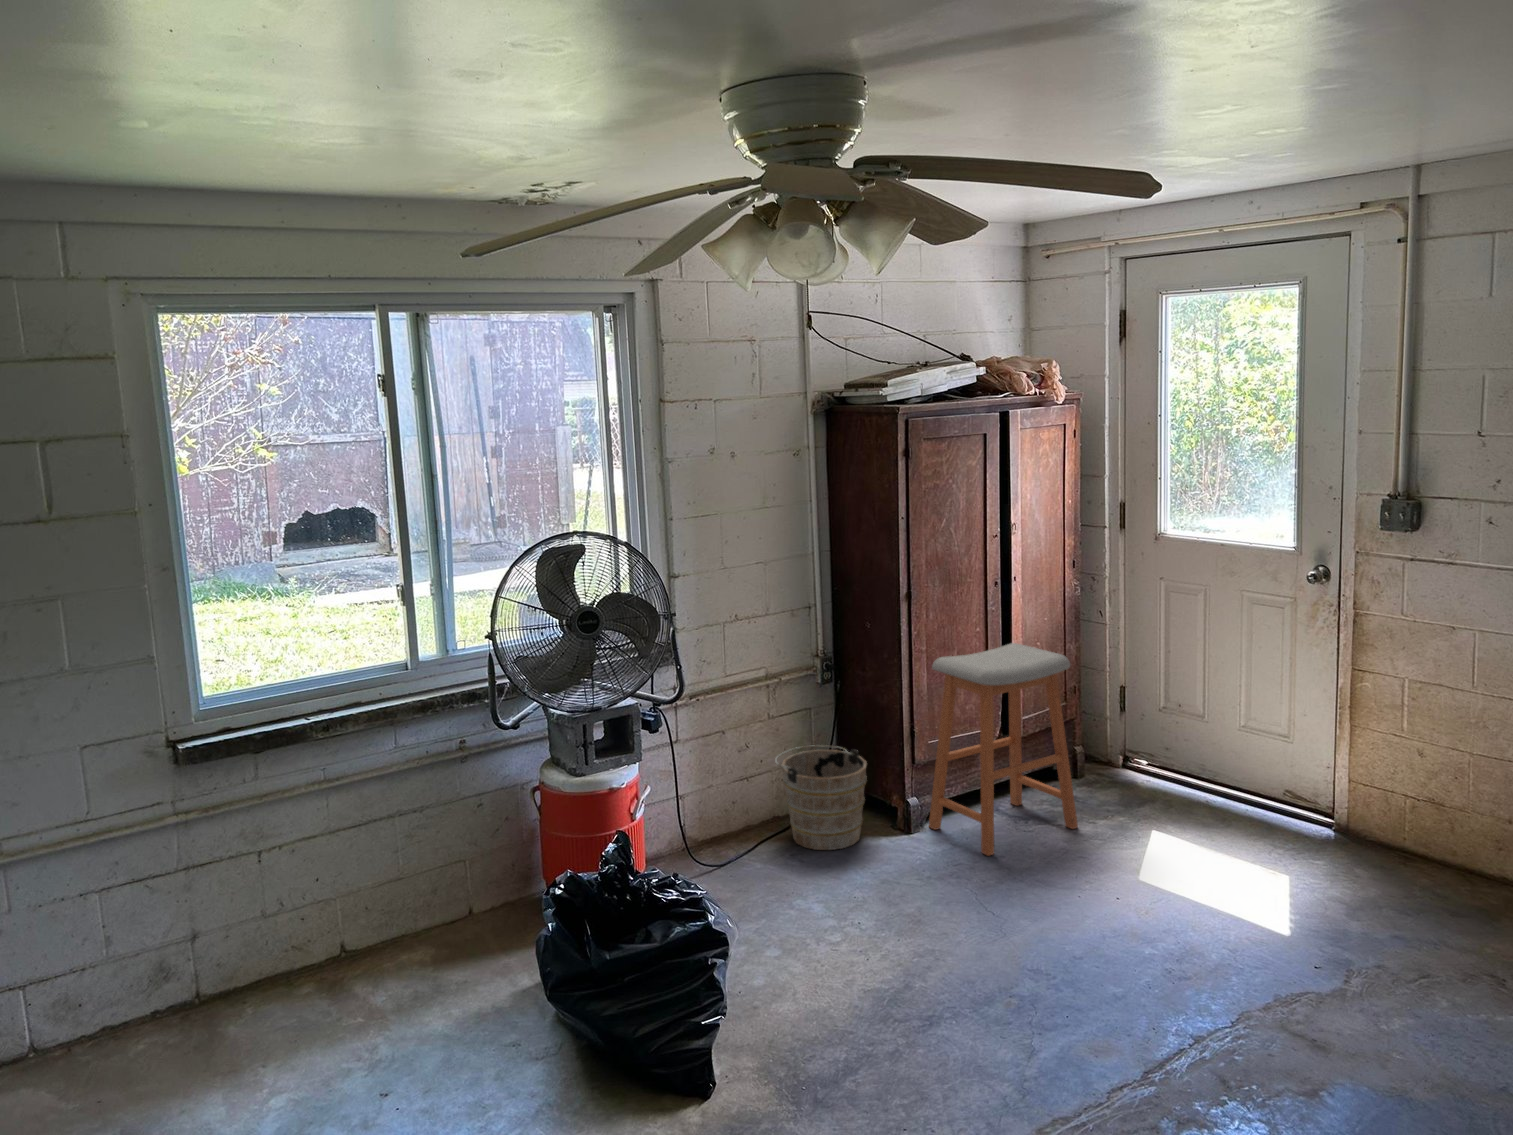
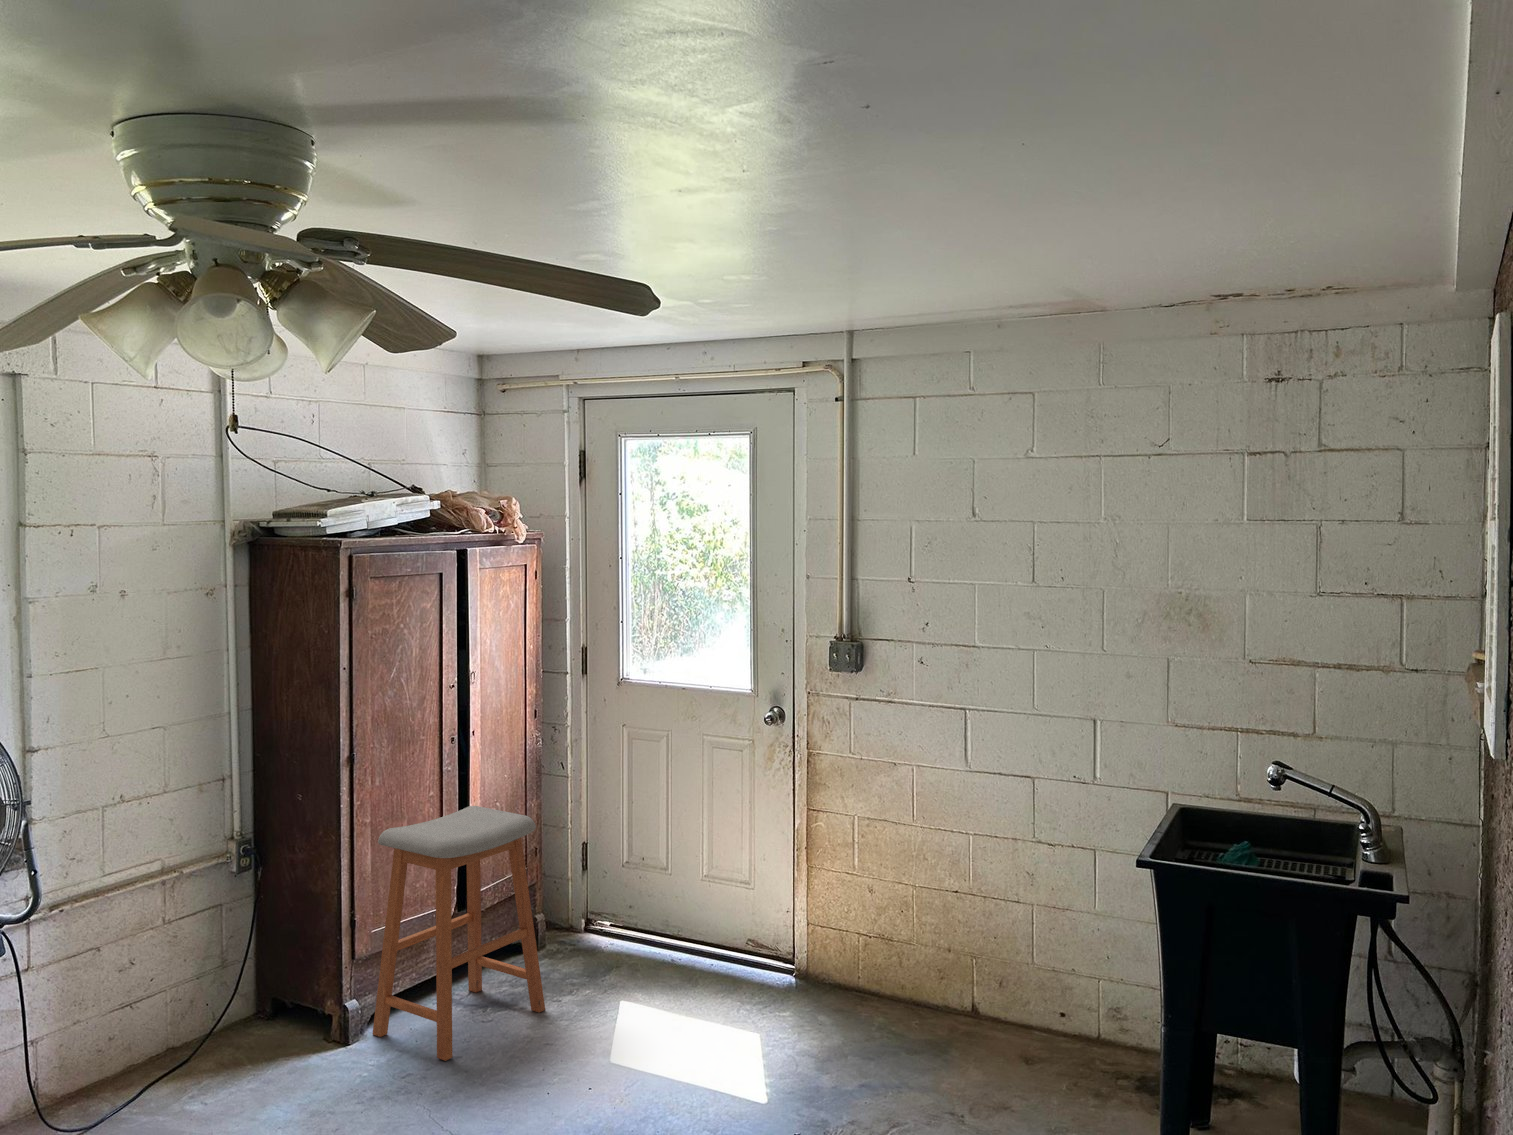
bucket: present [775,745,867,850] -> none [171,949,295,1088]

